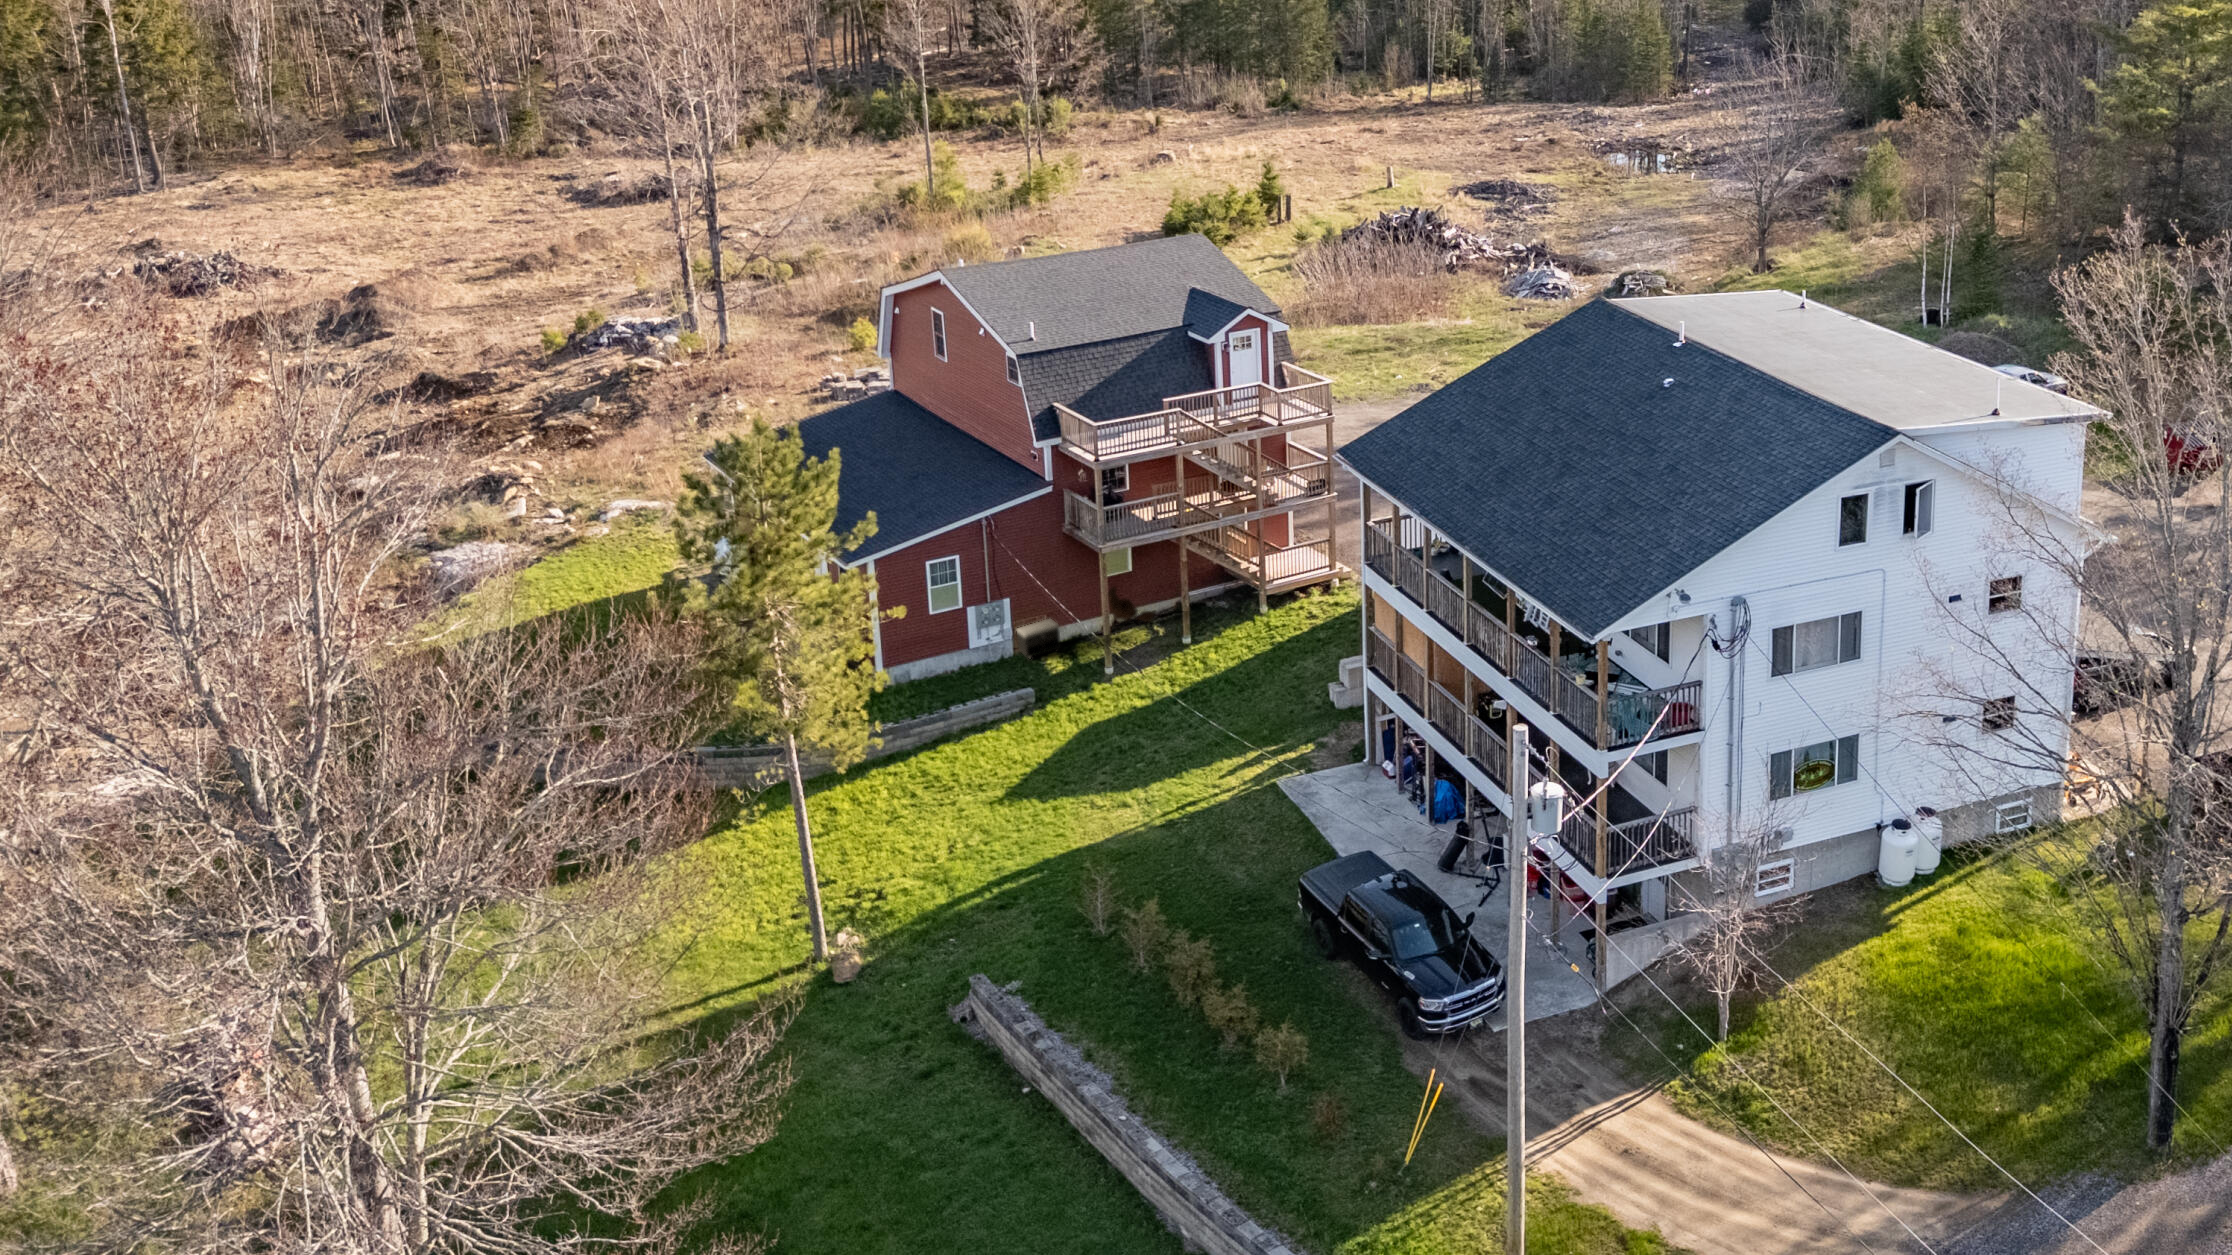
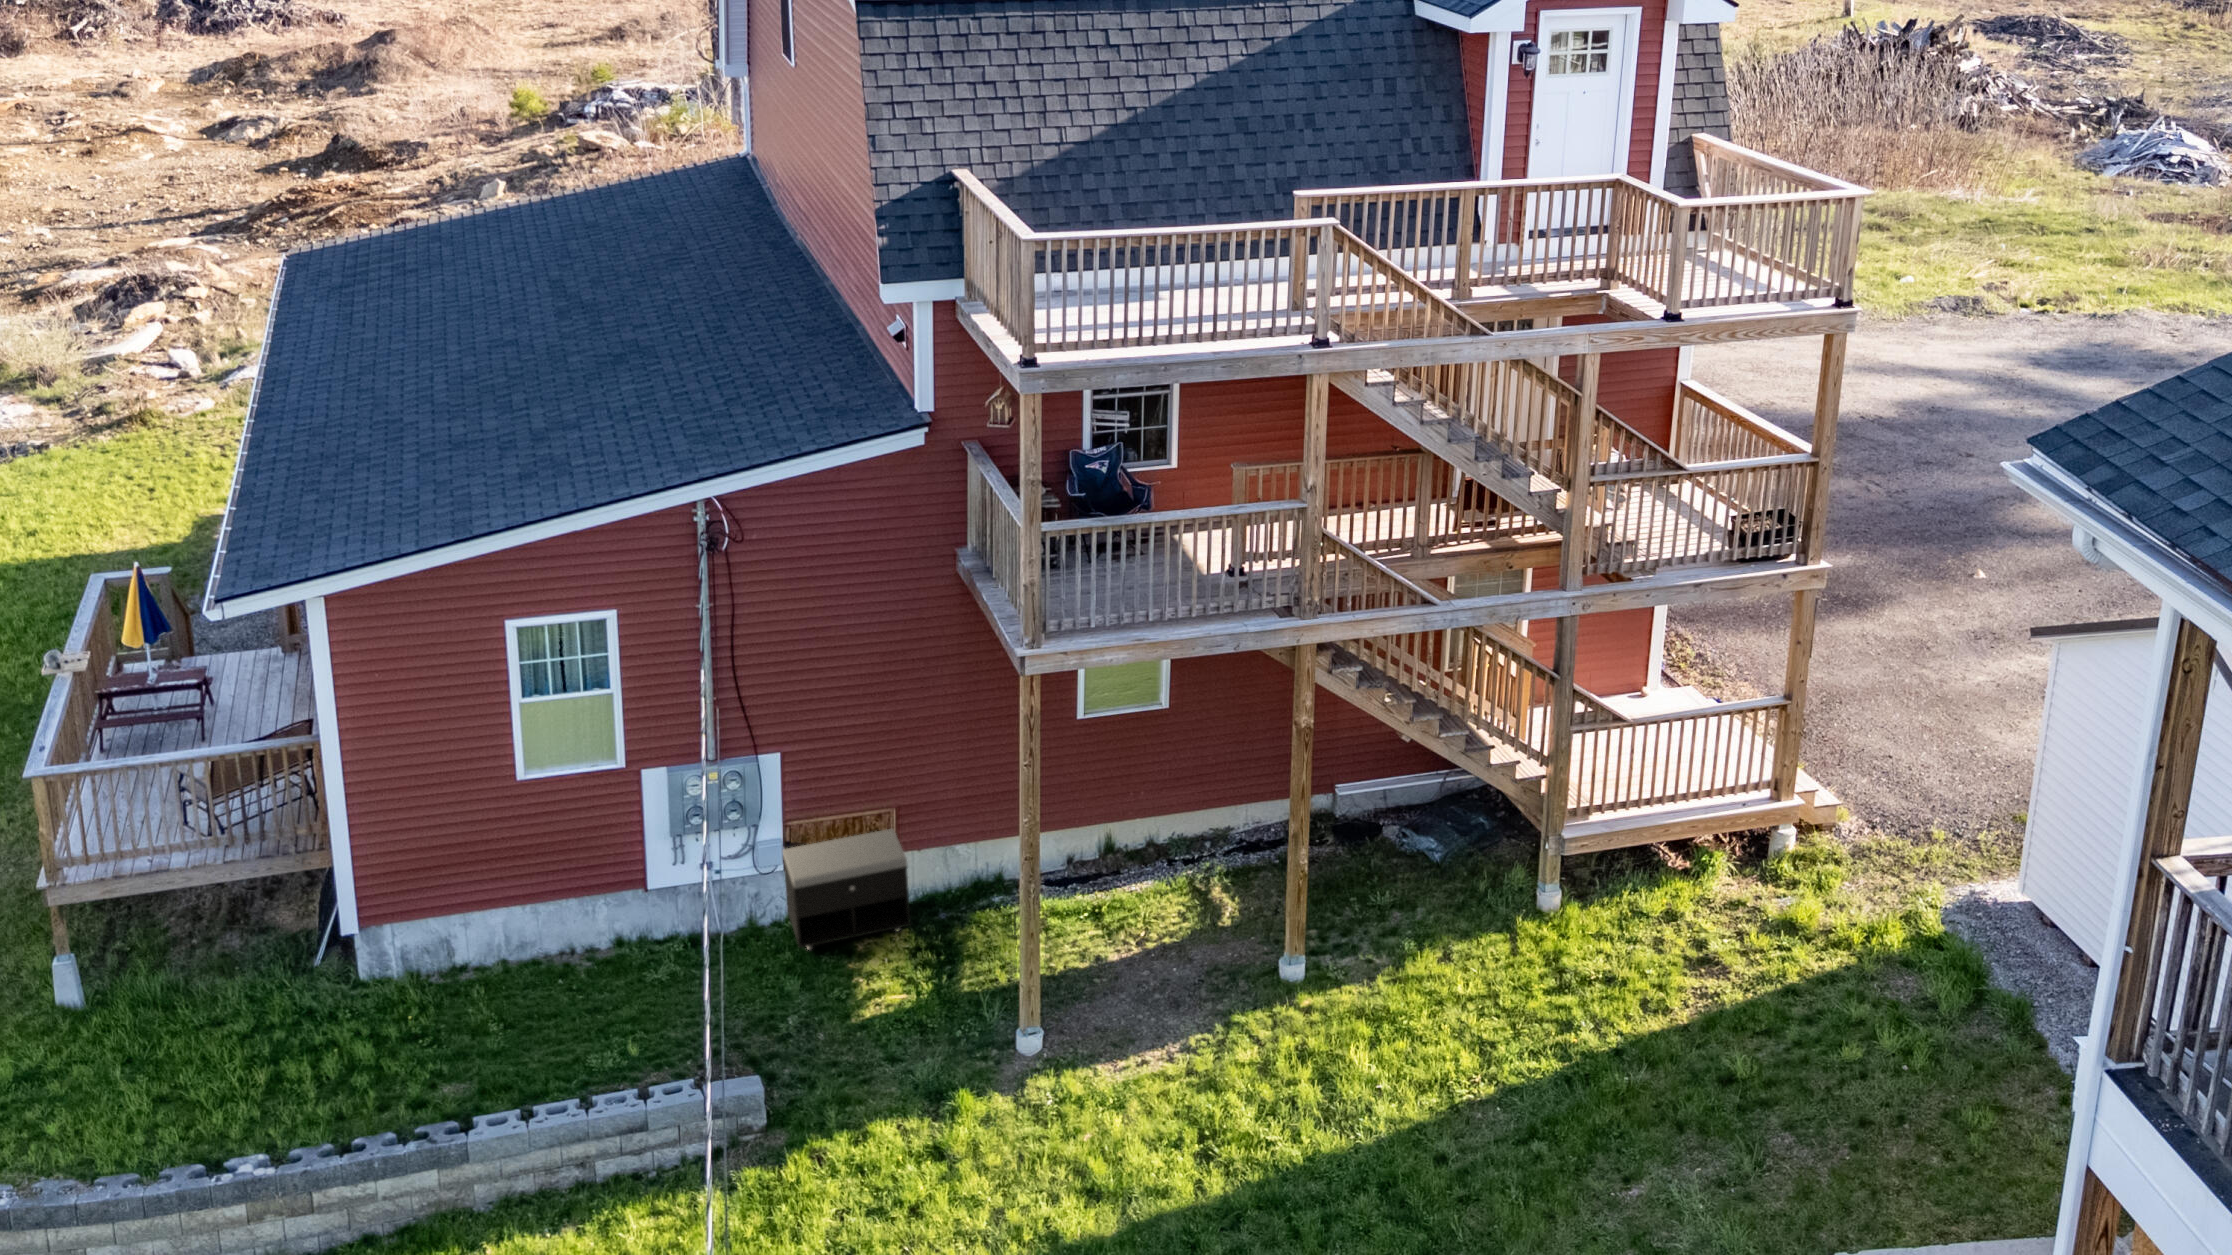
lounge chair: present [1108,587,1154,625] -> none [1075,750,1212,895]

